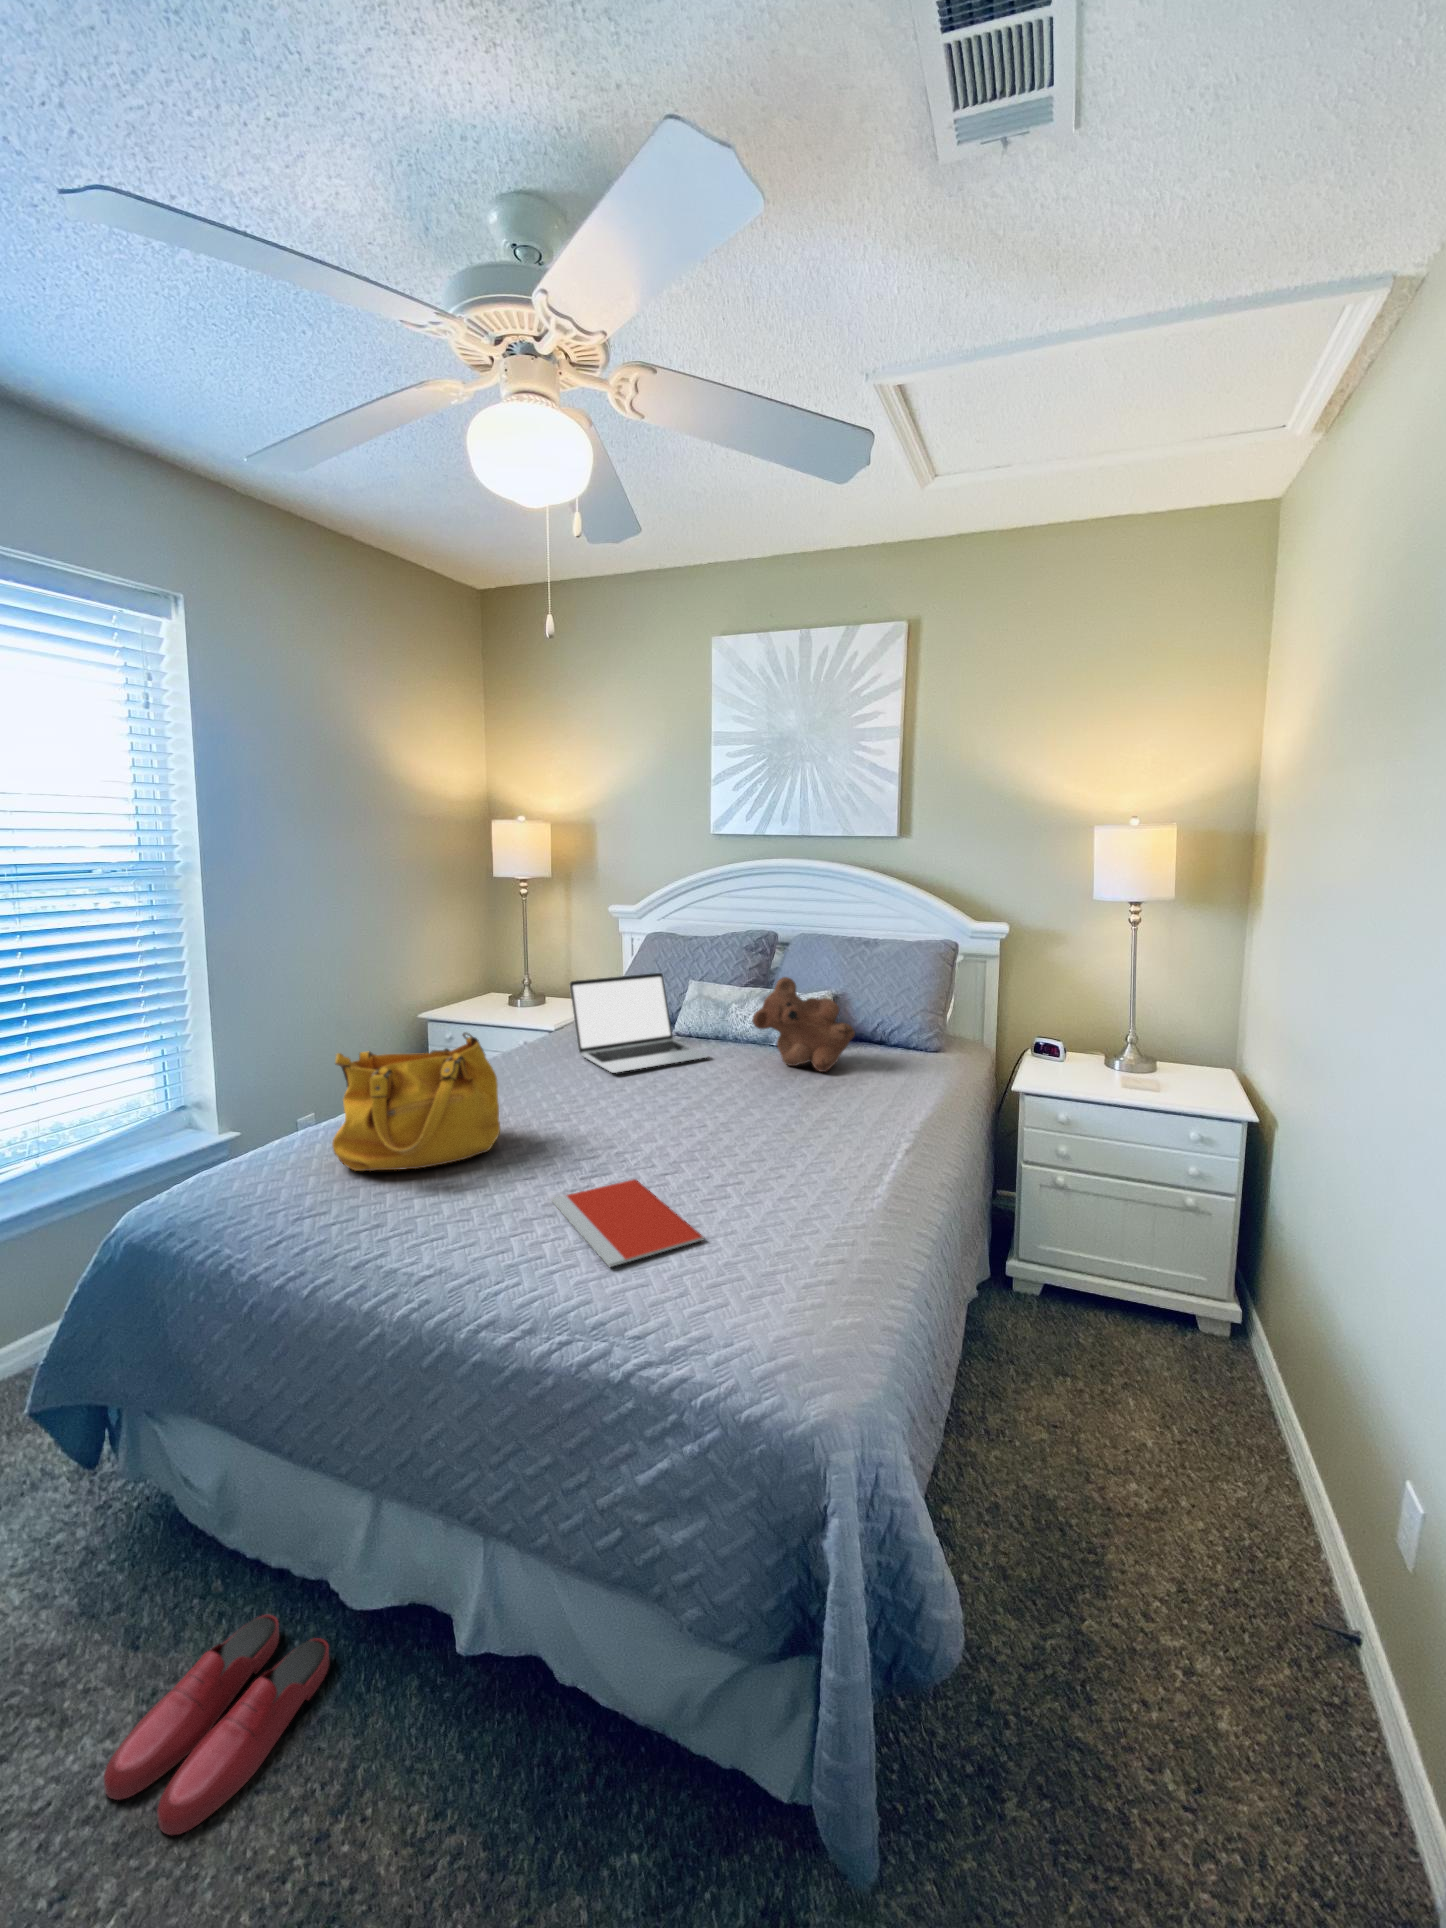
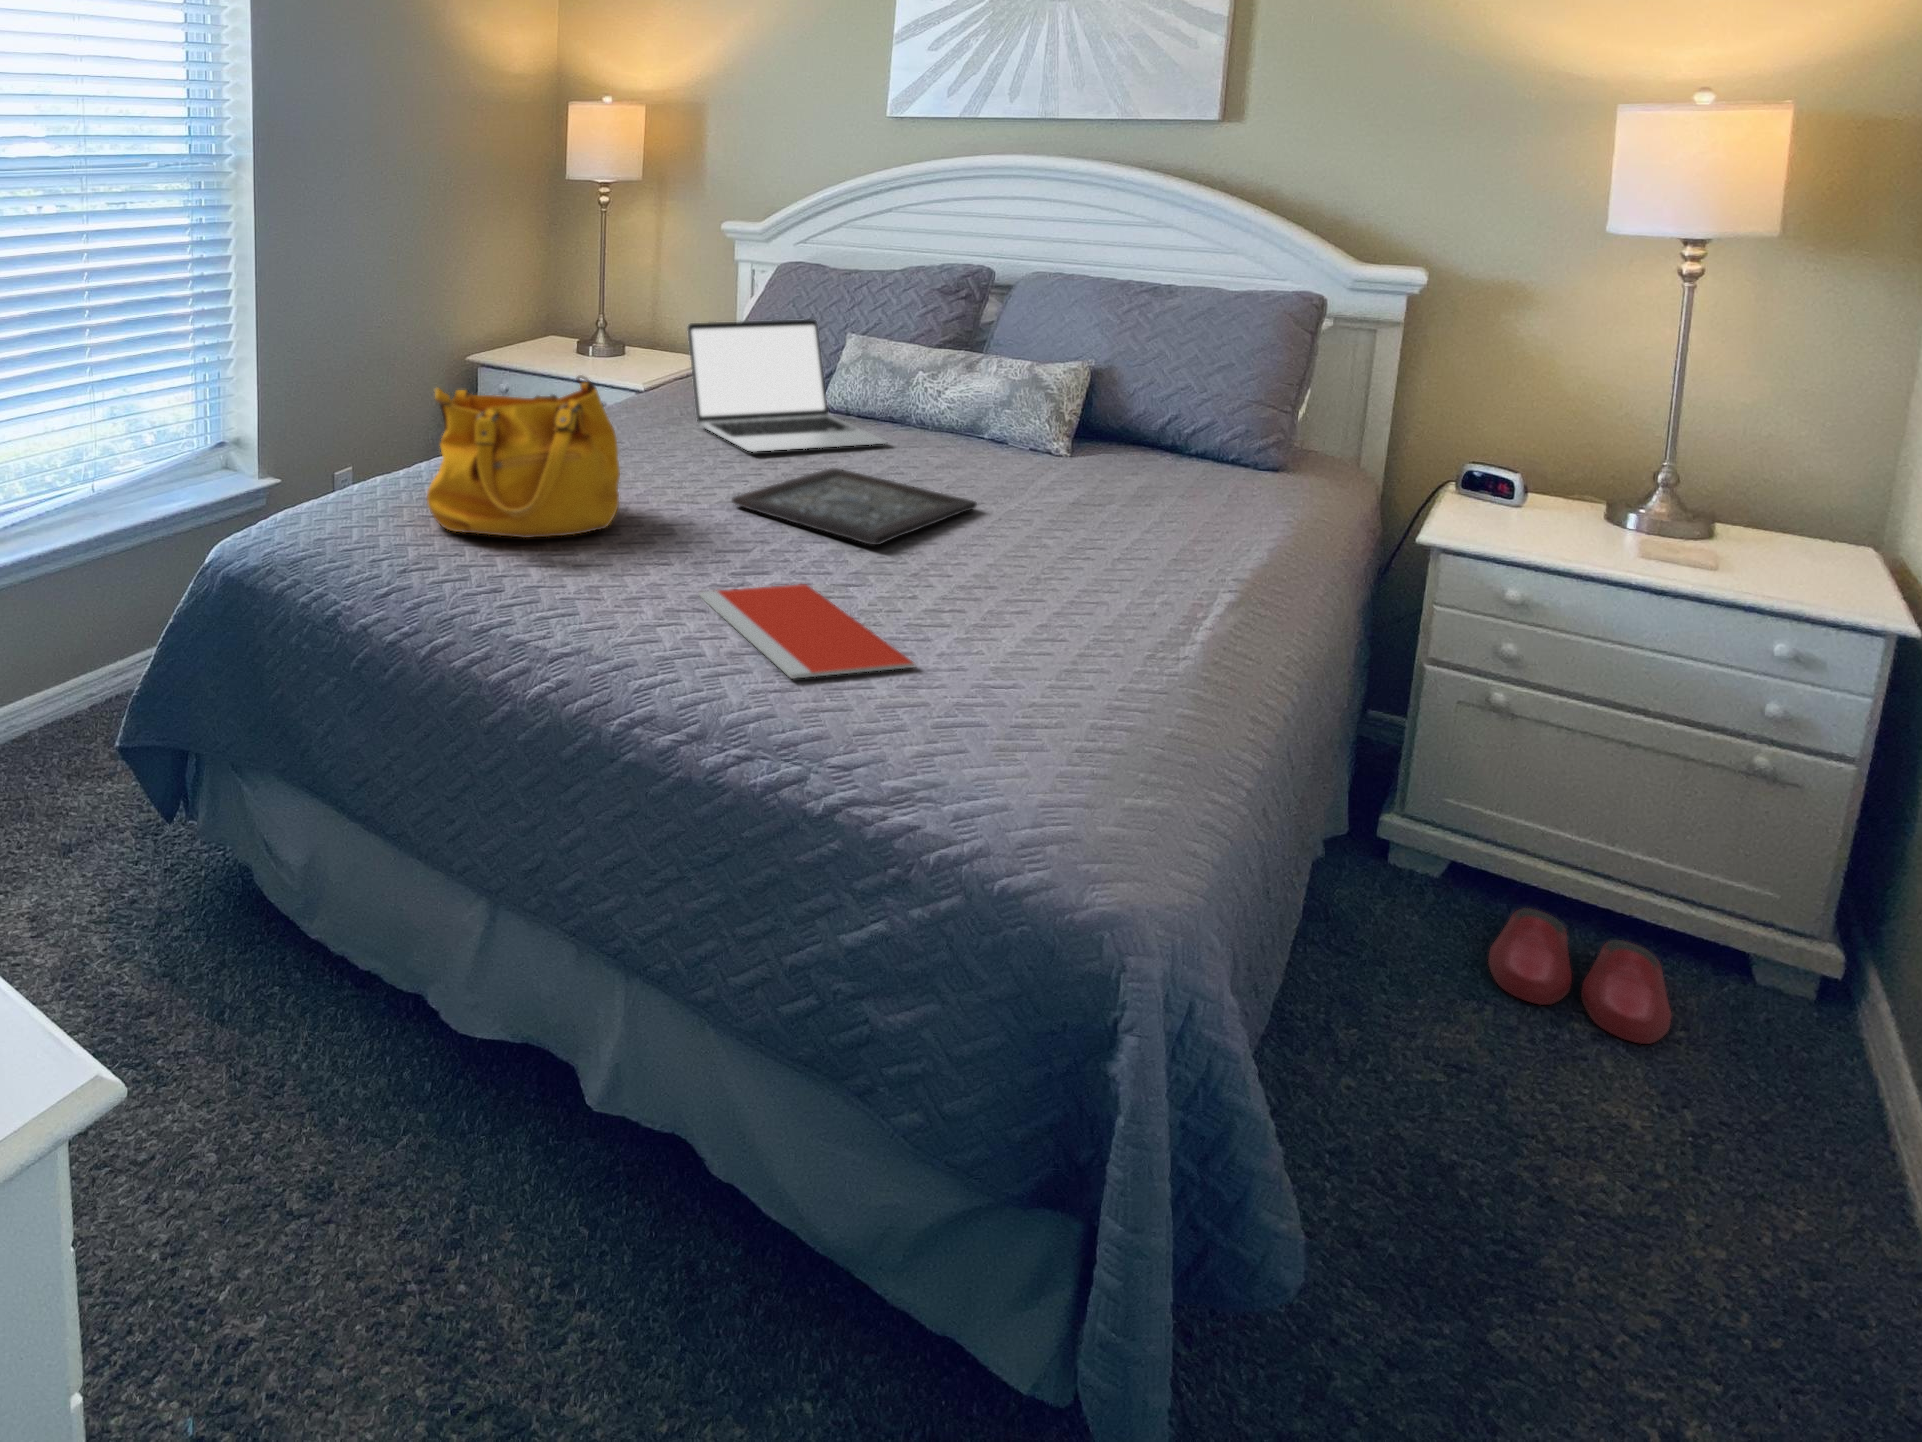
teddy bear: present [752,977,855,1072] -> none [960,334,1130,480]
tray: none [592,1080,762,1139] -> present [732,468,977,545]
slippers: present [104,1615,329,1835] -> present [1488,908,1671,1044]

